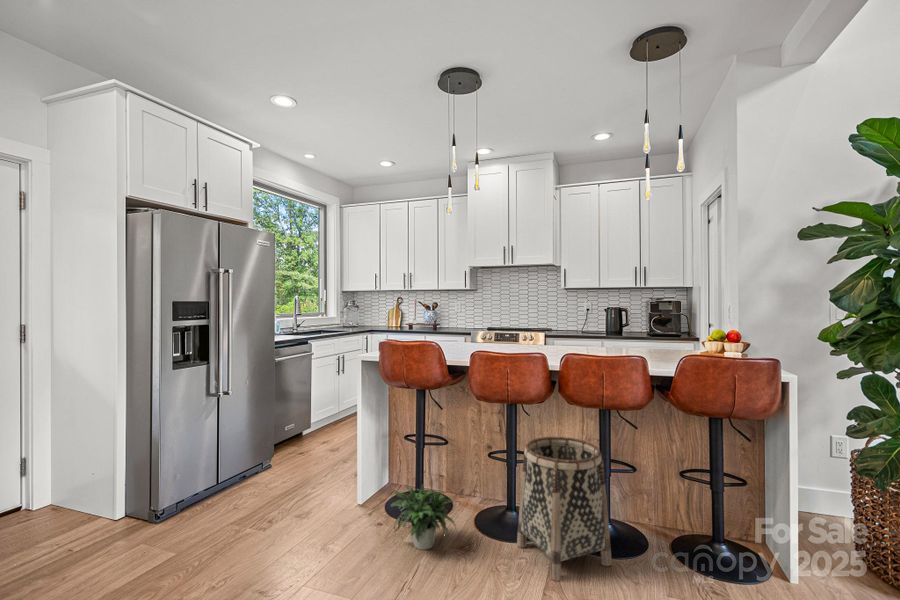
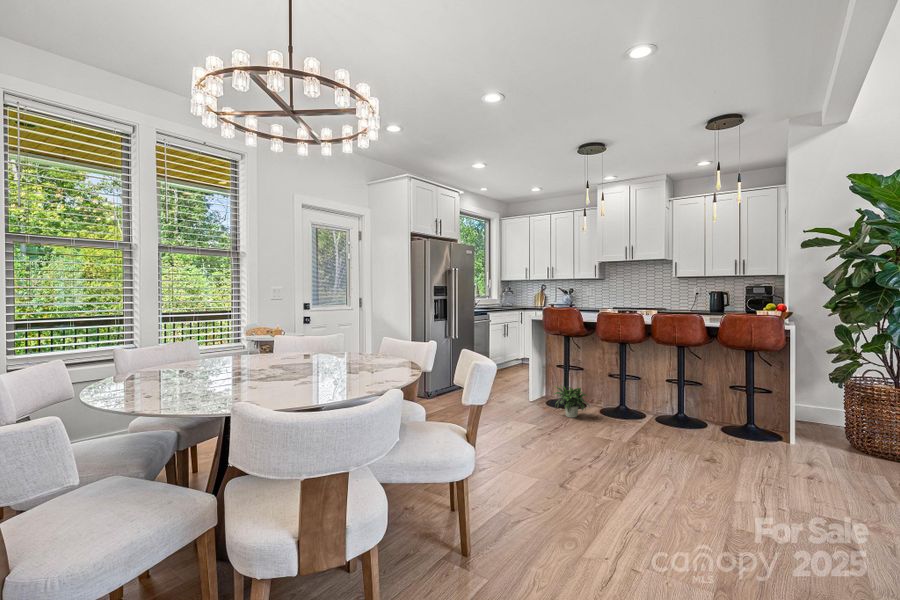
basket: present [517,437,612,581] -> none [625,363,679,431]

